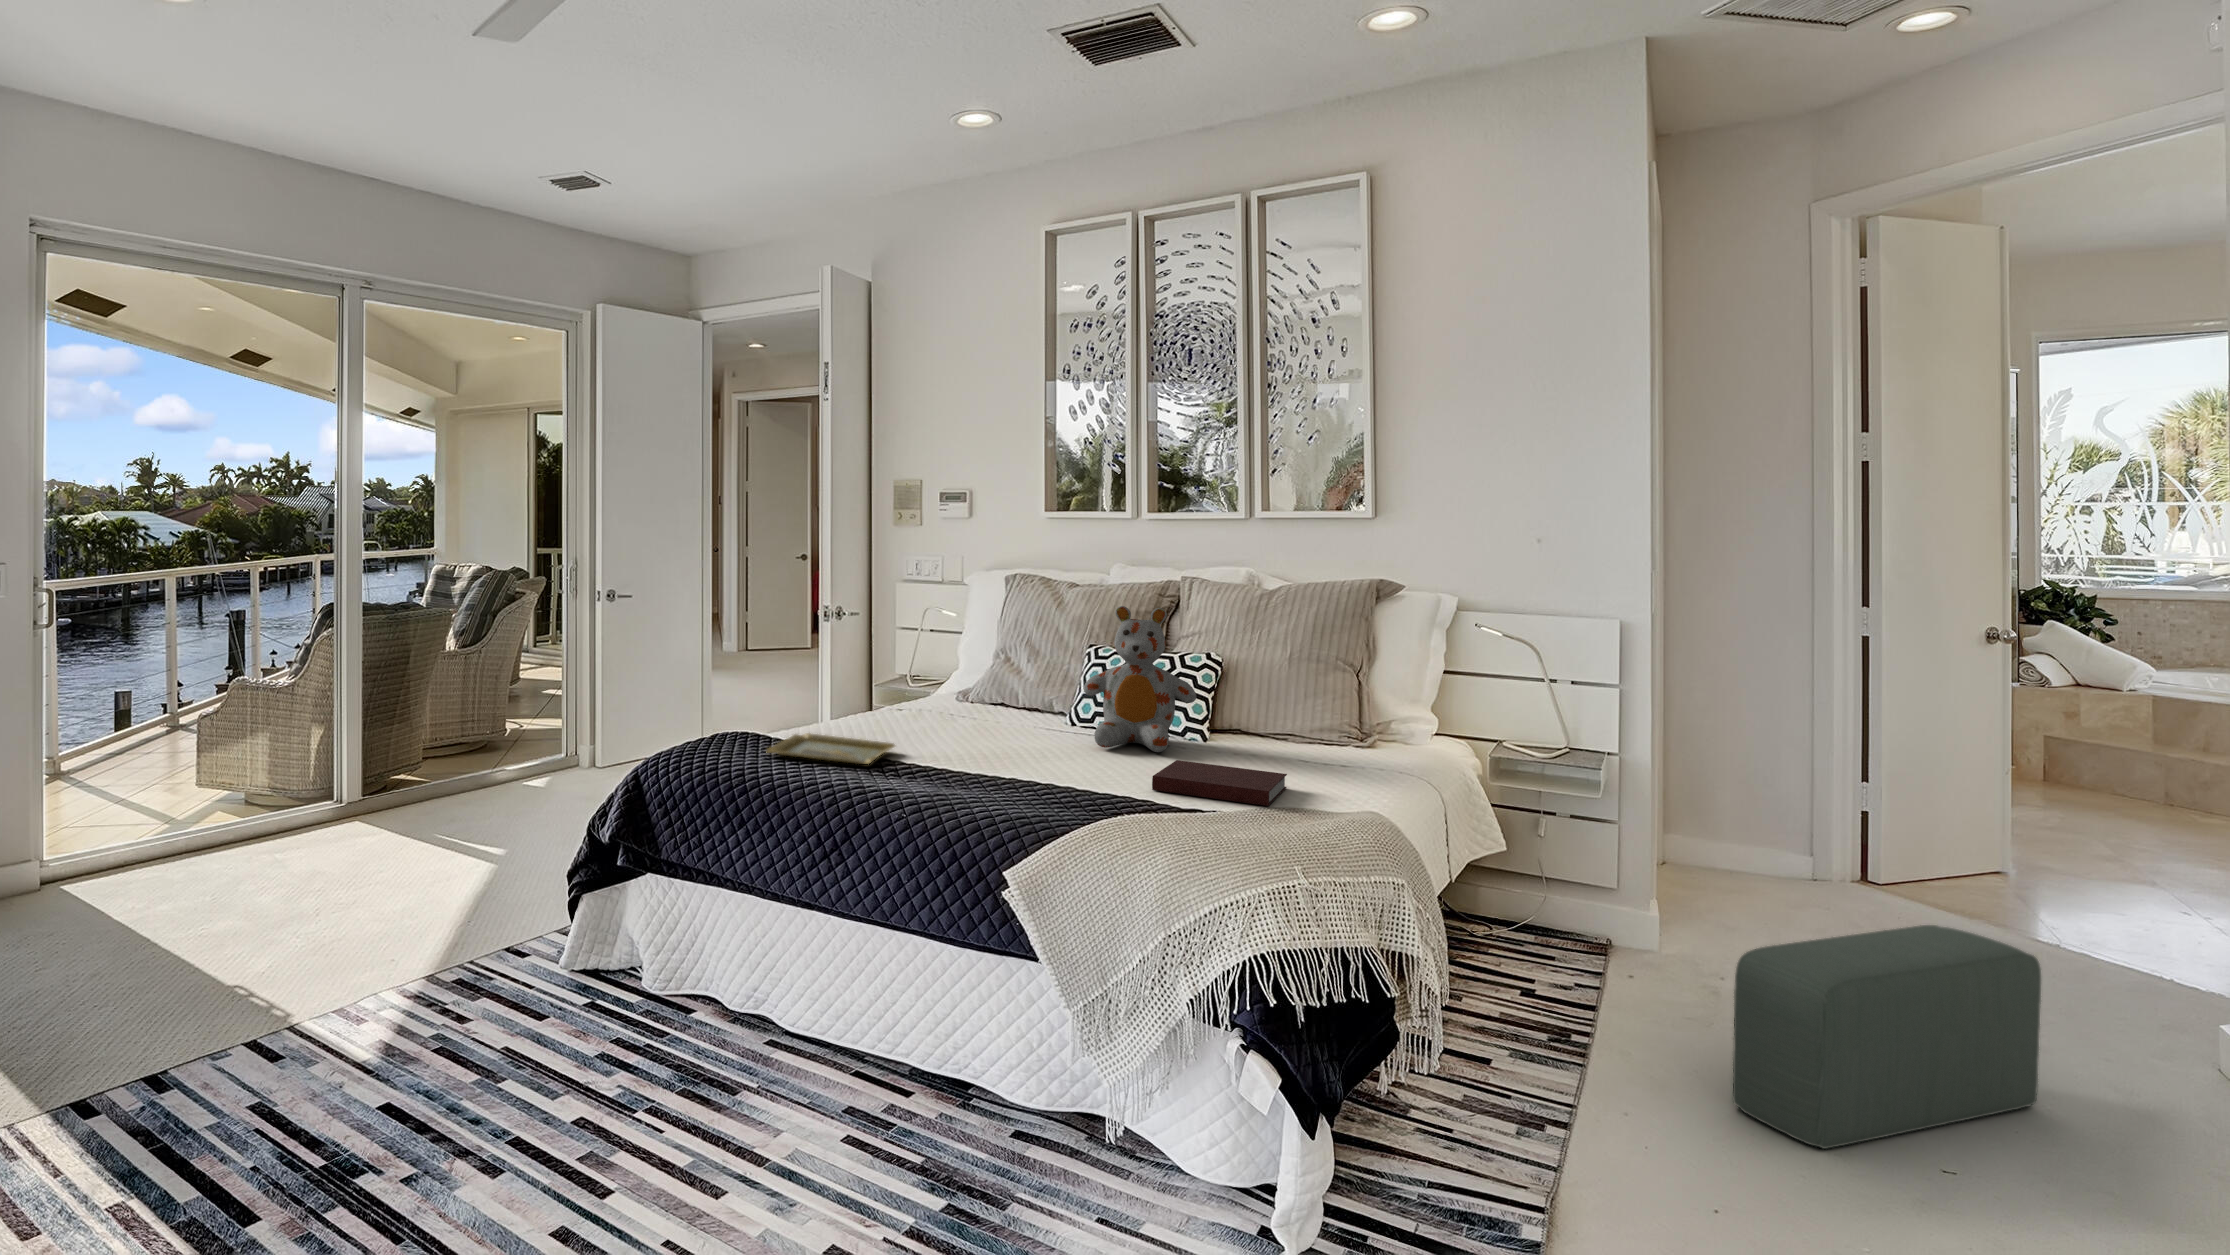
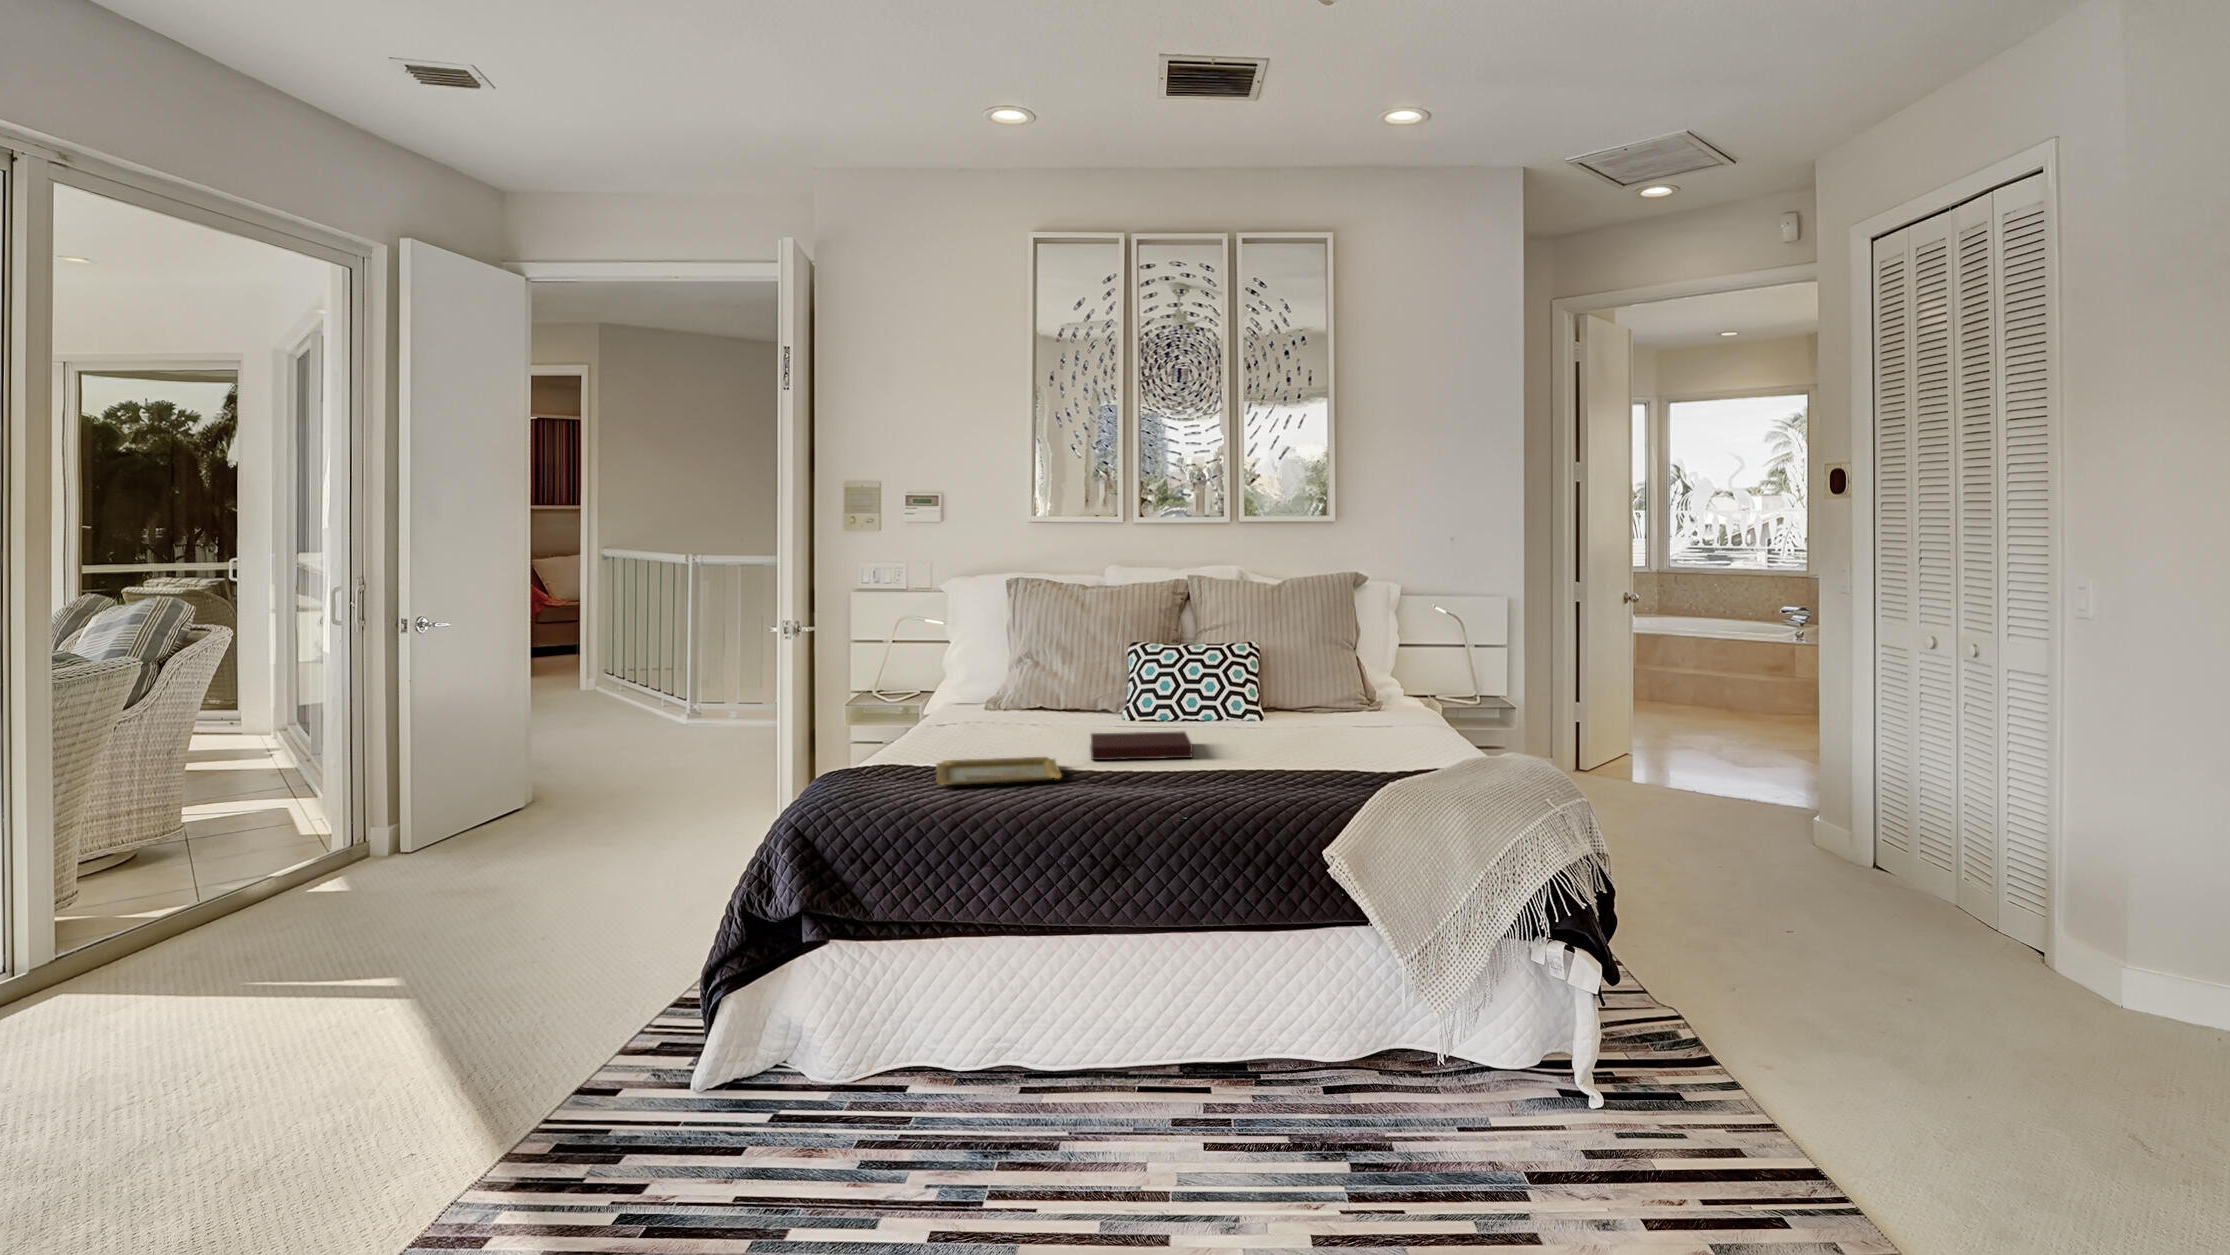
stuffed bear: present [1084,606,1196,752] -> none [1170,602,1267,734]
notebook: present [1152,760,1287,806] -> present [1091,731,1193,760]
pouf: present [1733,925,2041,1149] -> none [1668,776,1777,933]

